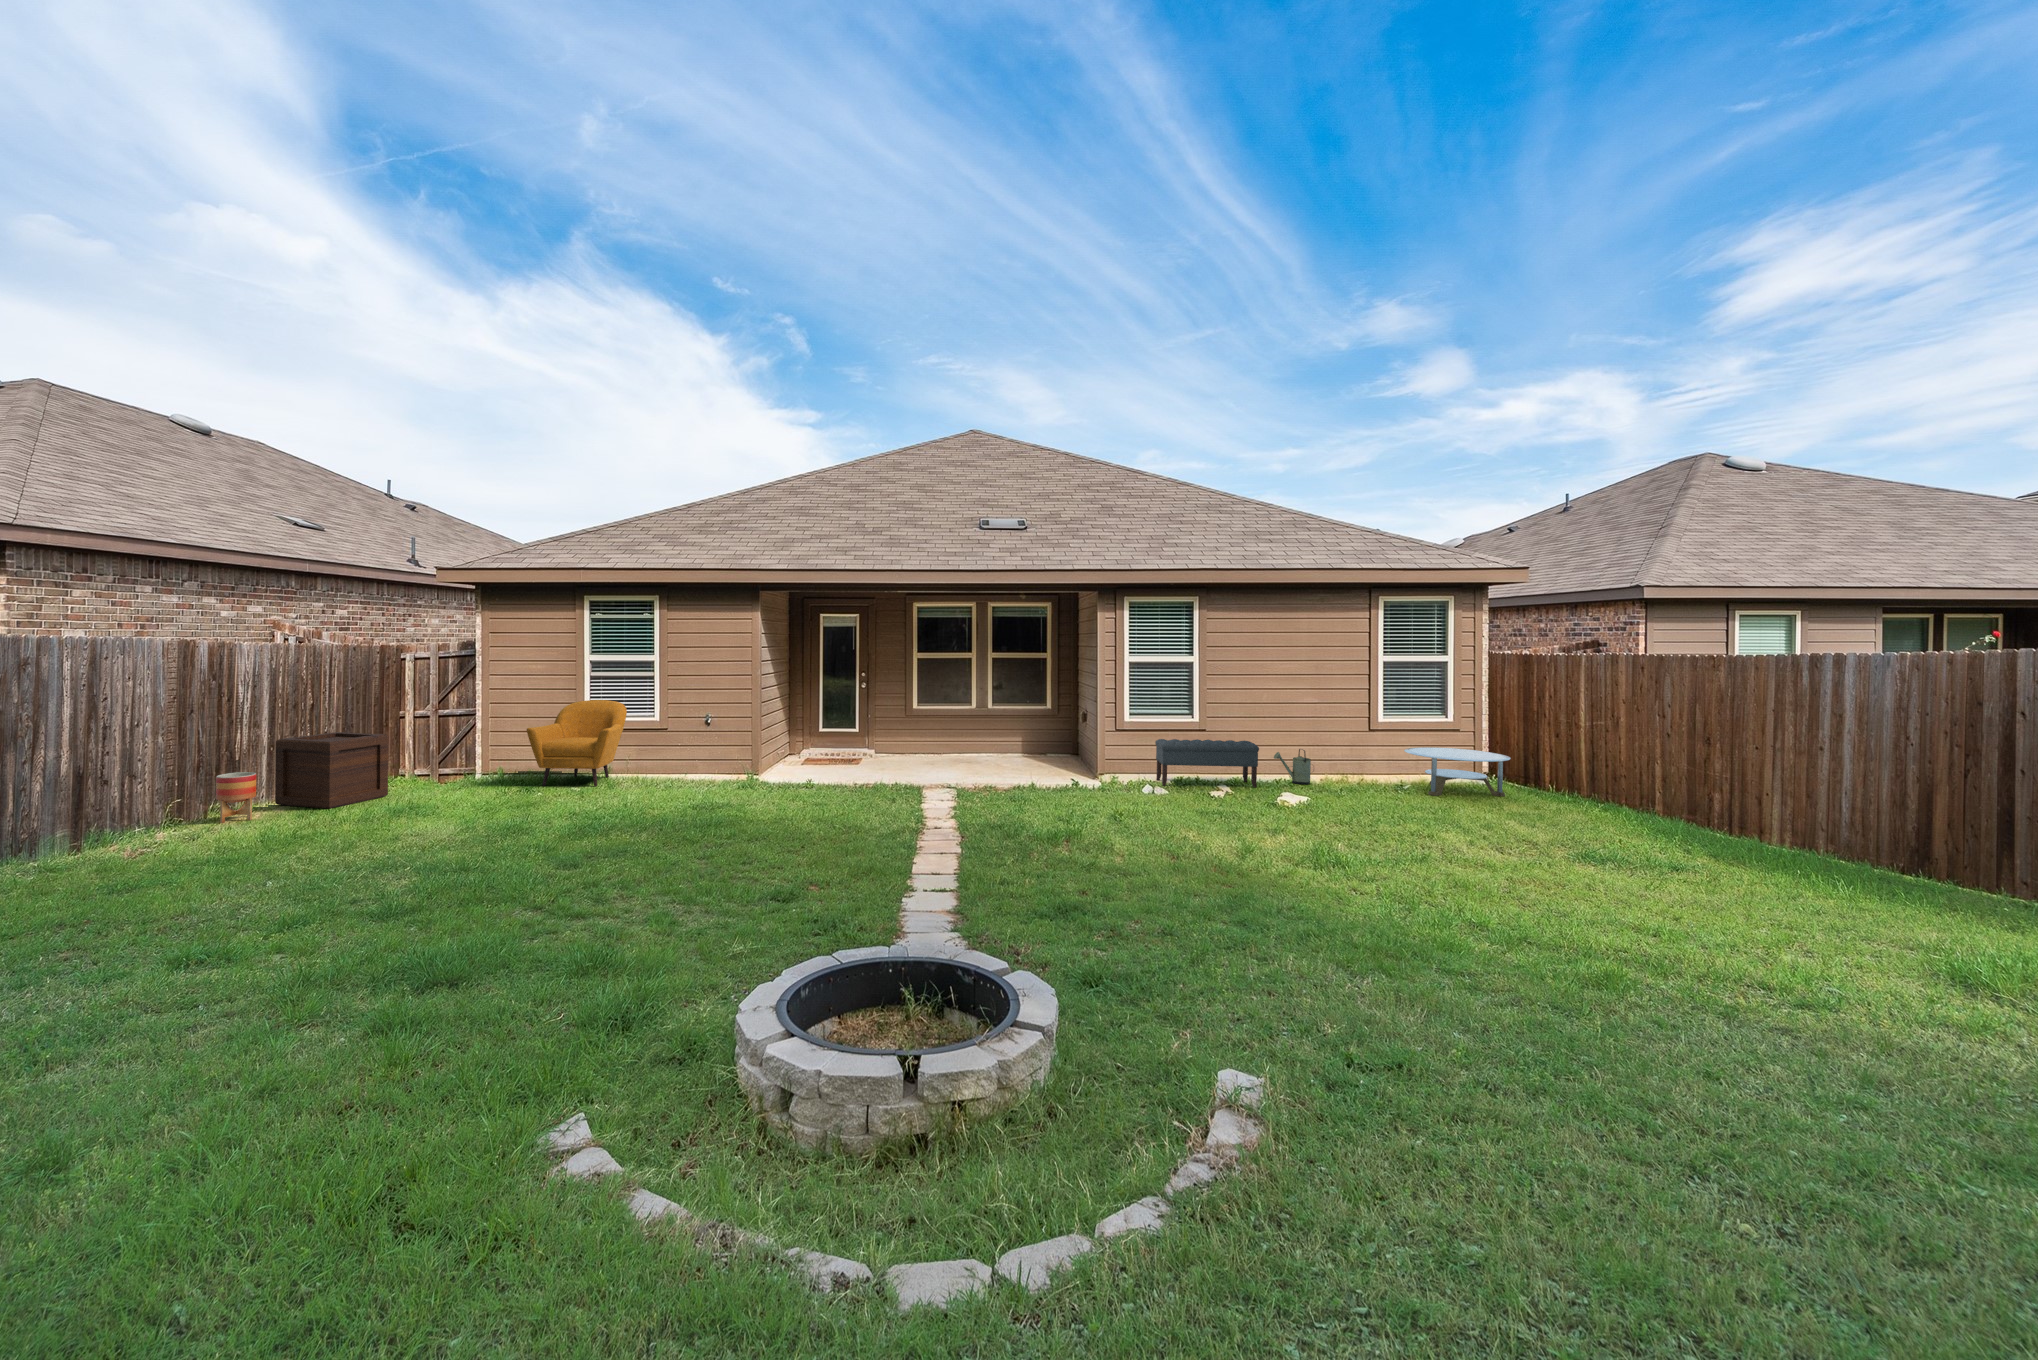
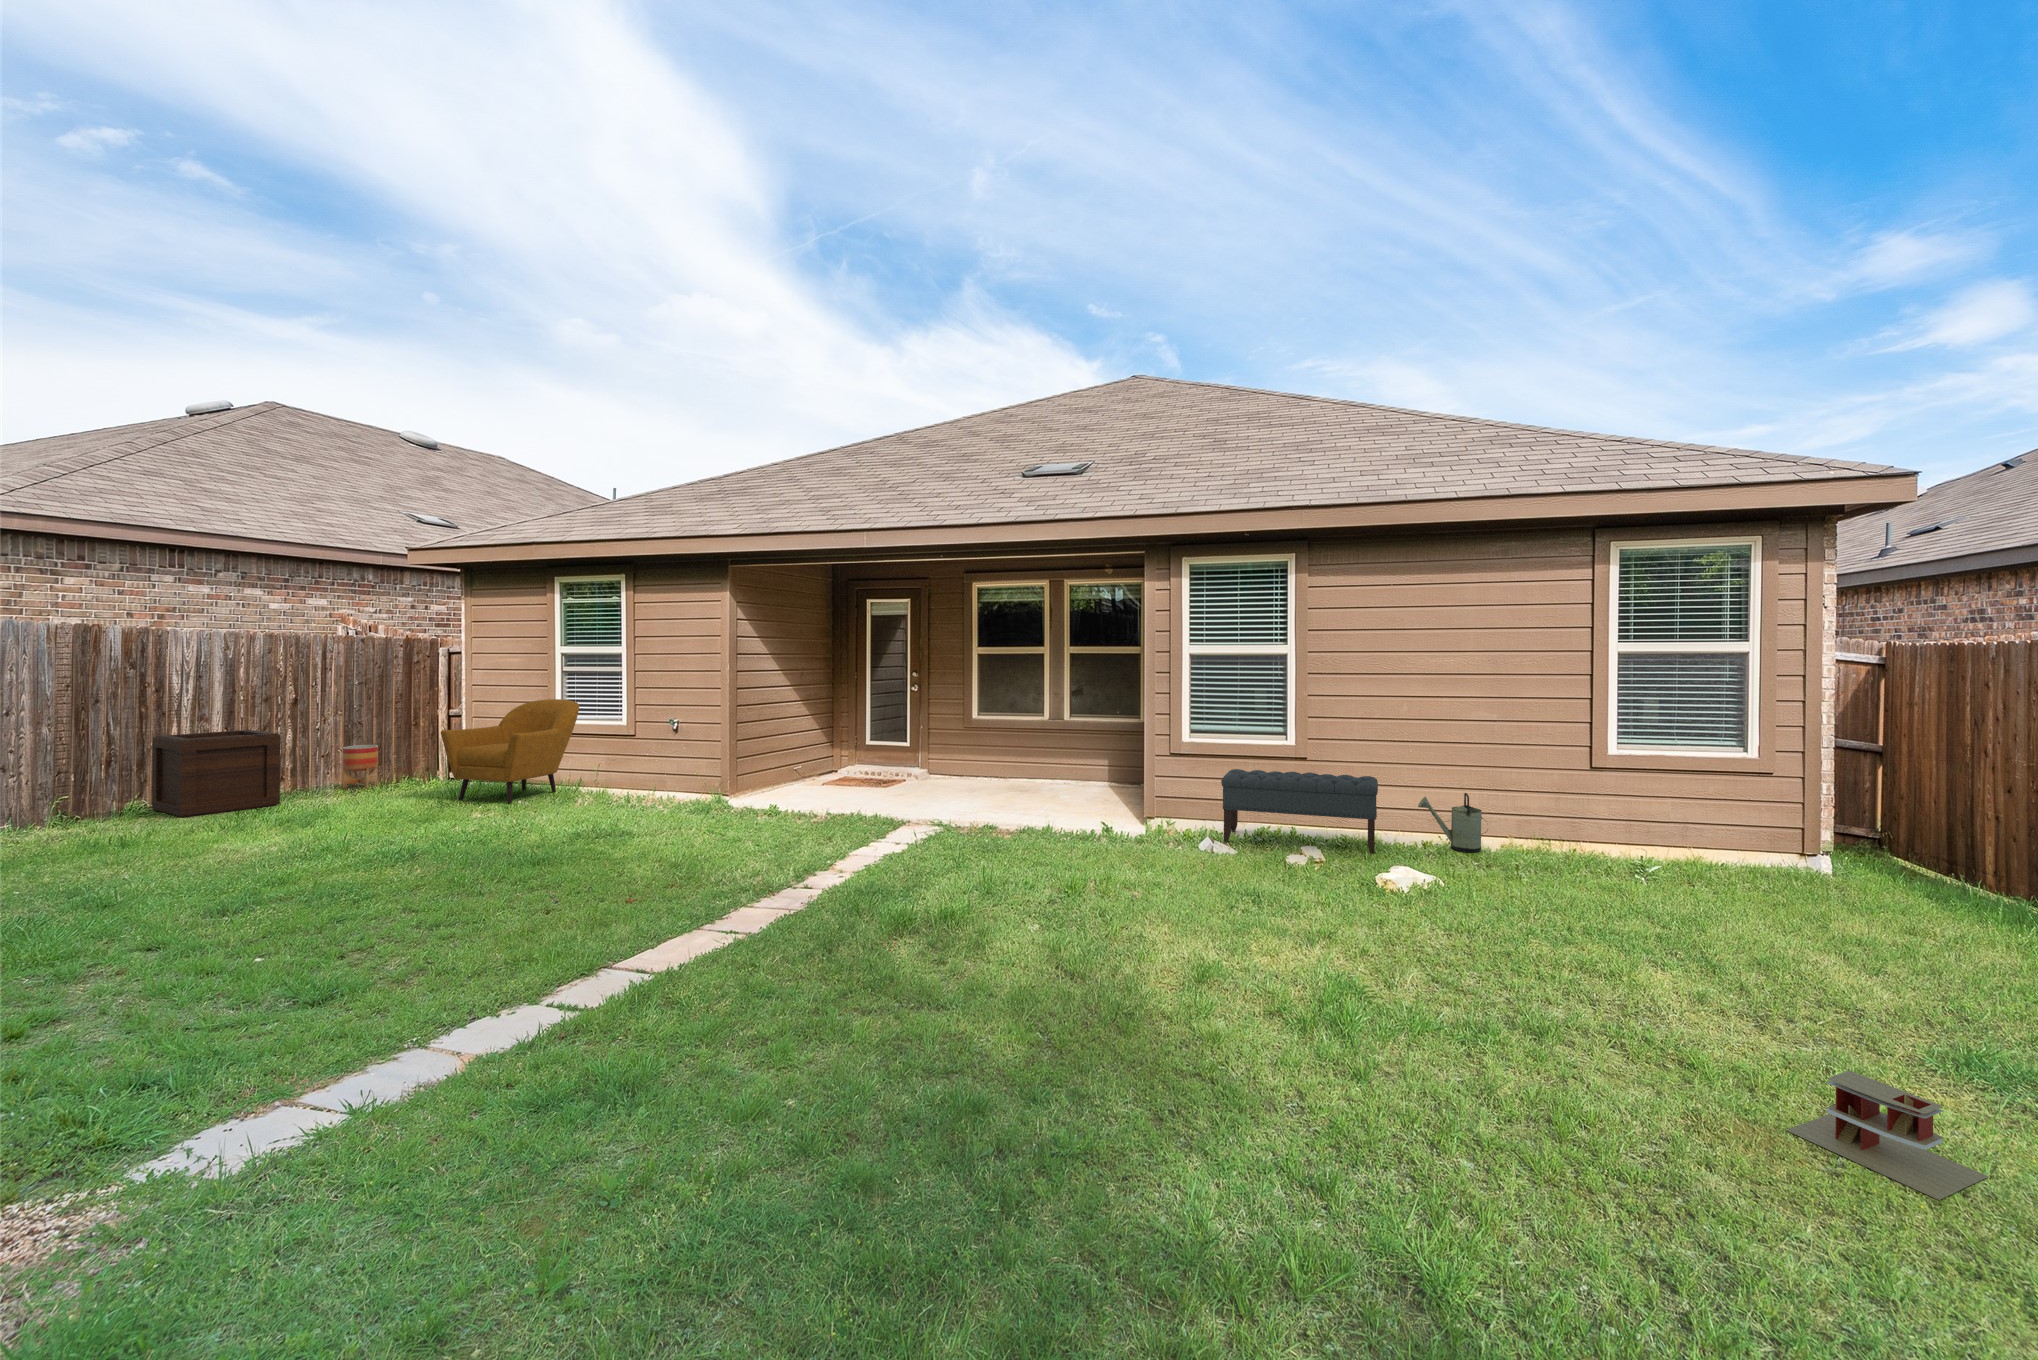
round table: present [1404,747,1511,796] -> none [1651,799,1863,900]
planter: present [216,772,256,823] -> present [342,745,378,789]
toy house: none [1545,845,1614,882] -> present [1787,1071,1988,1200]

